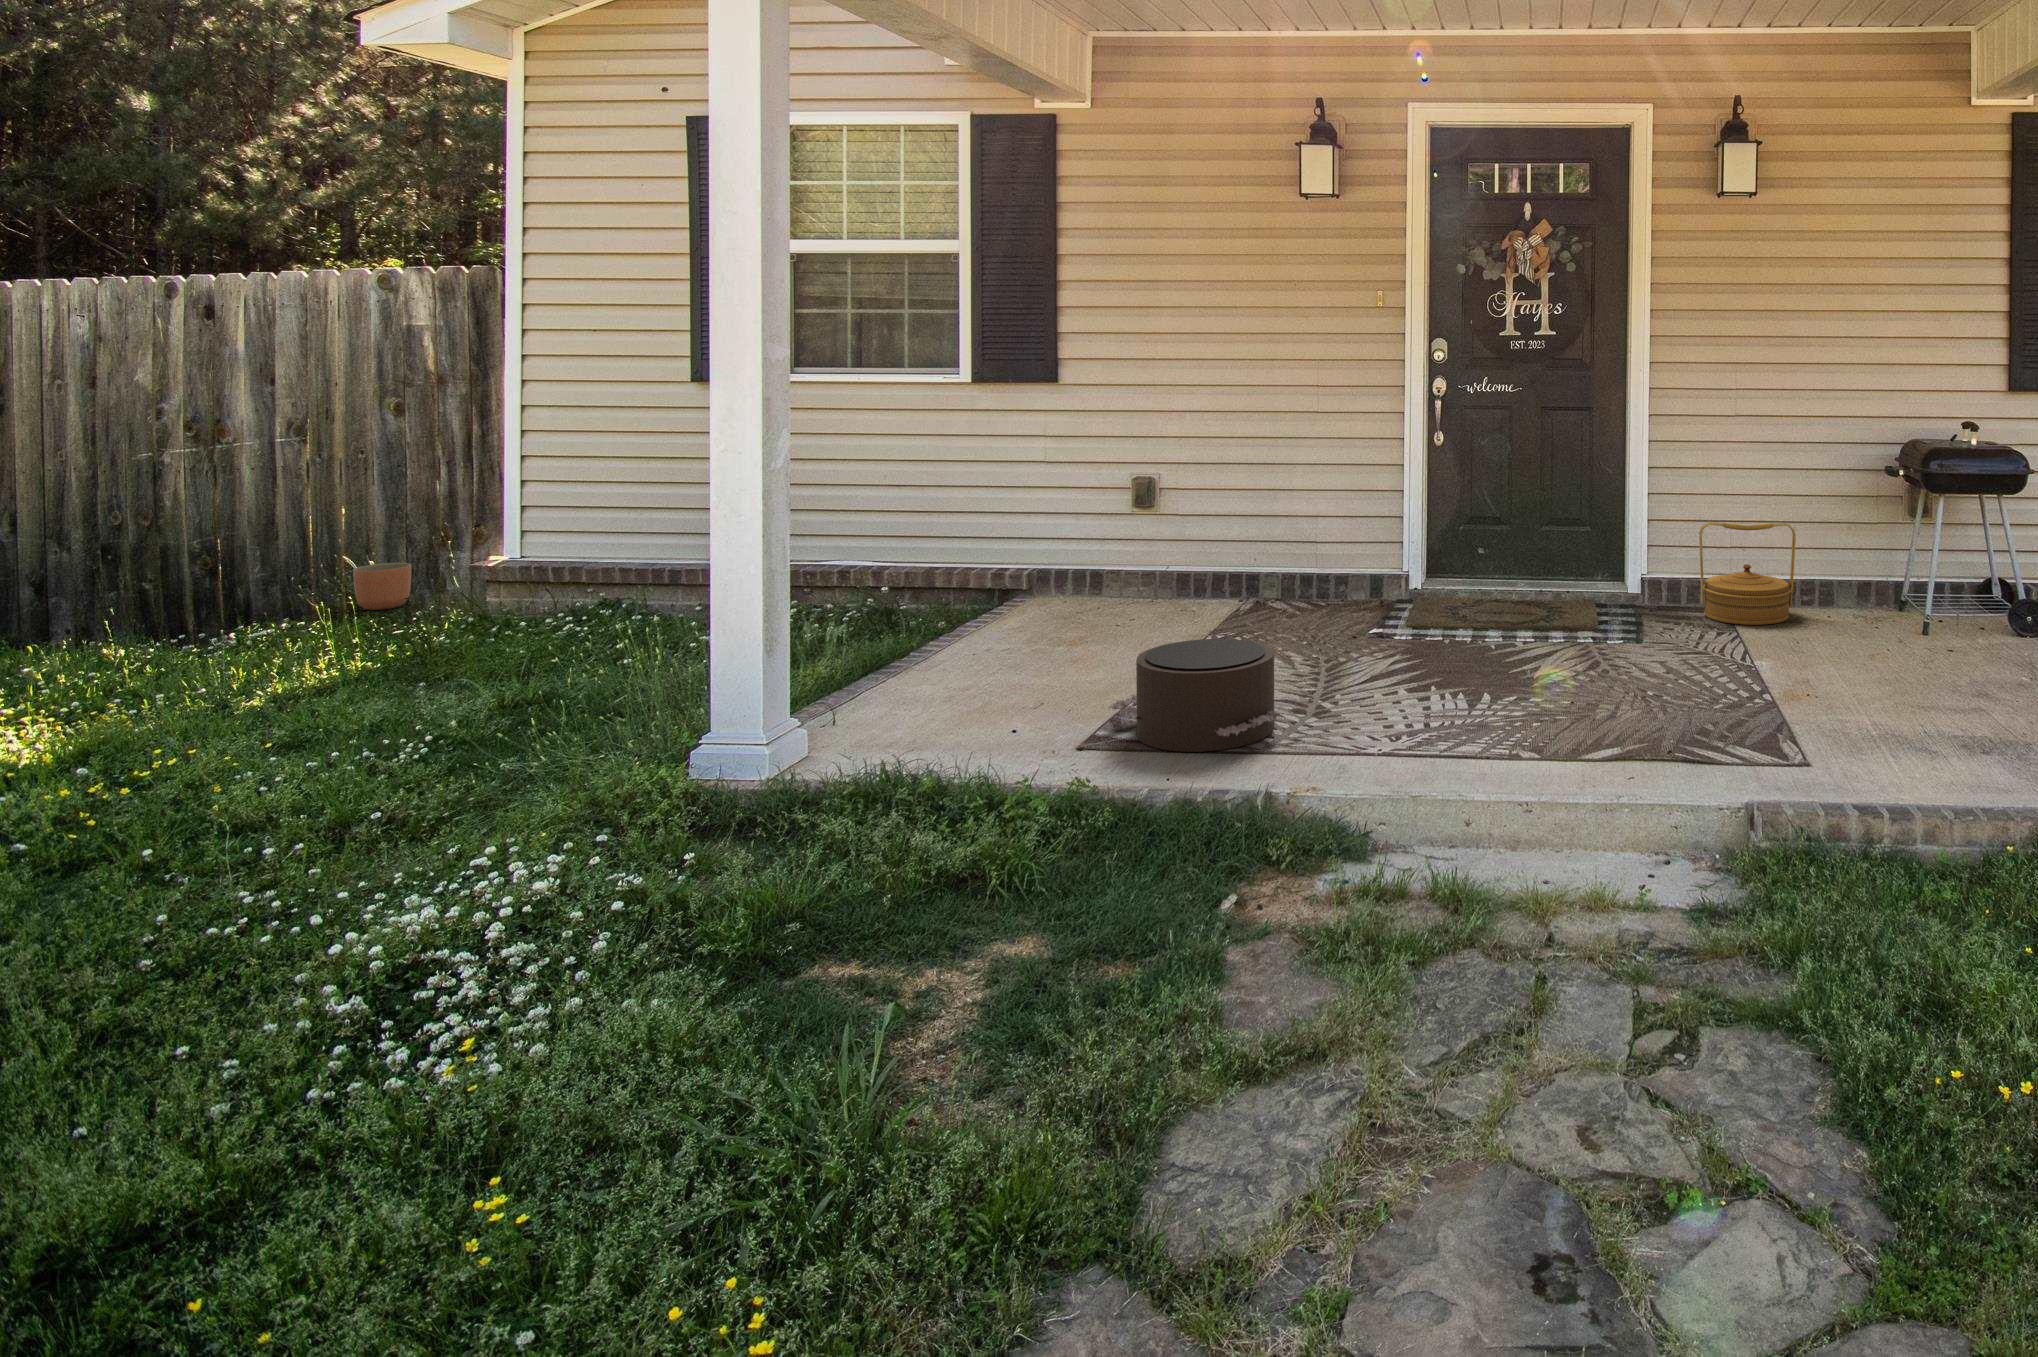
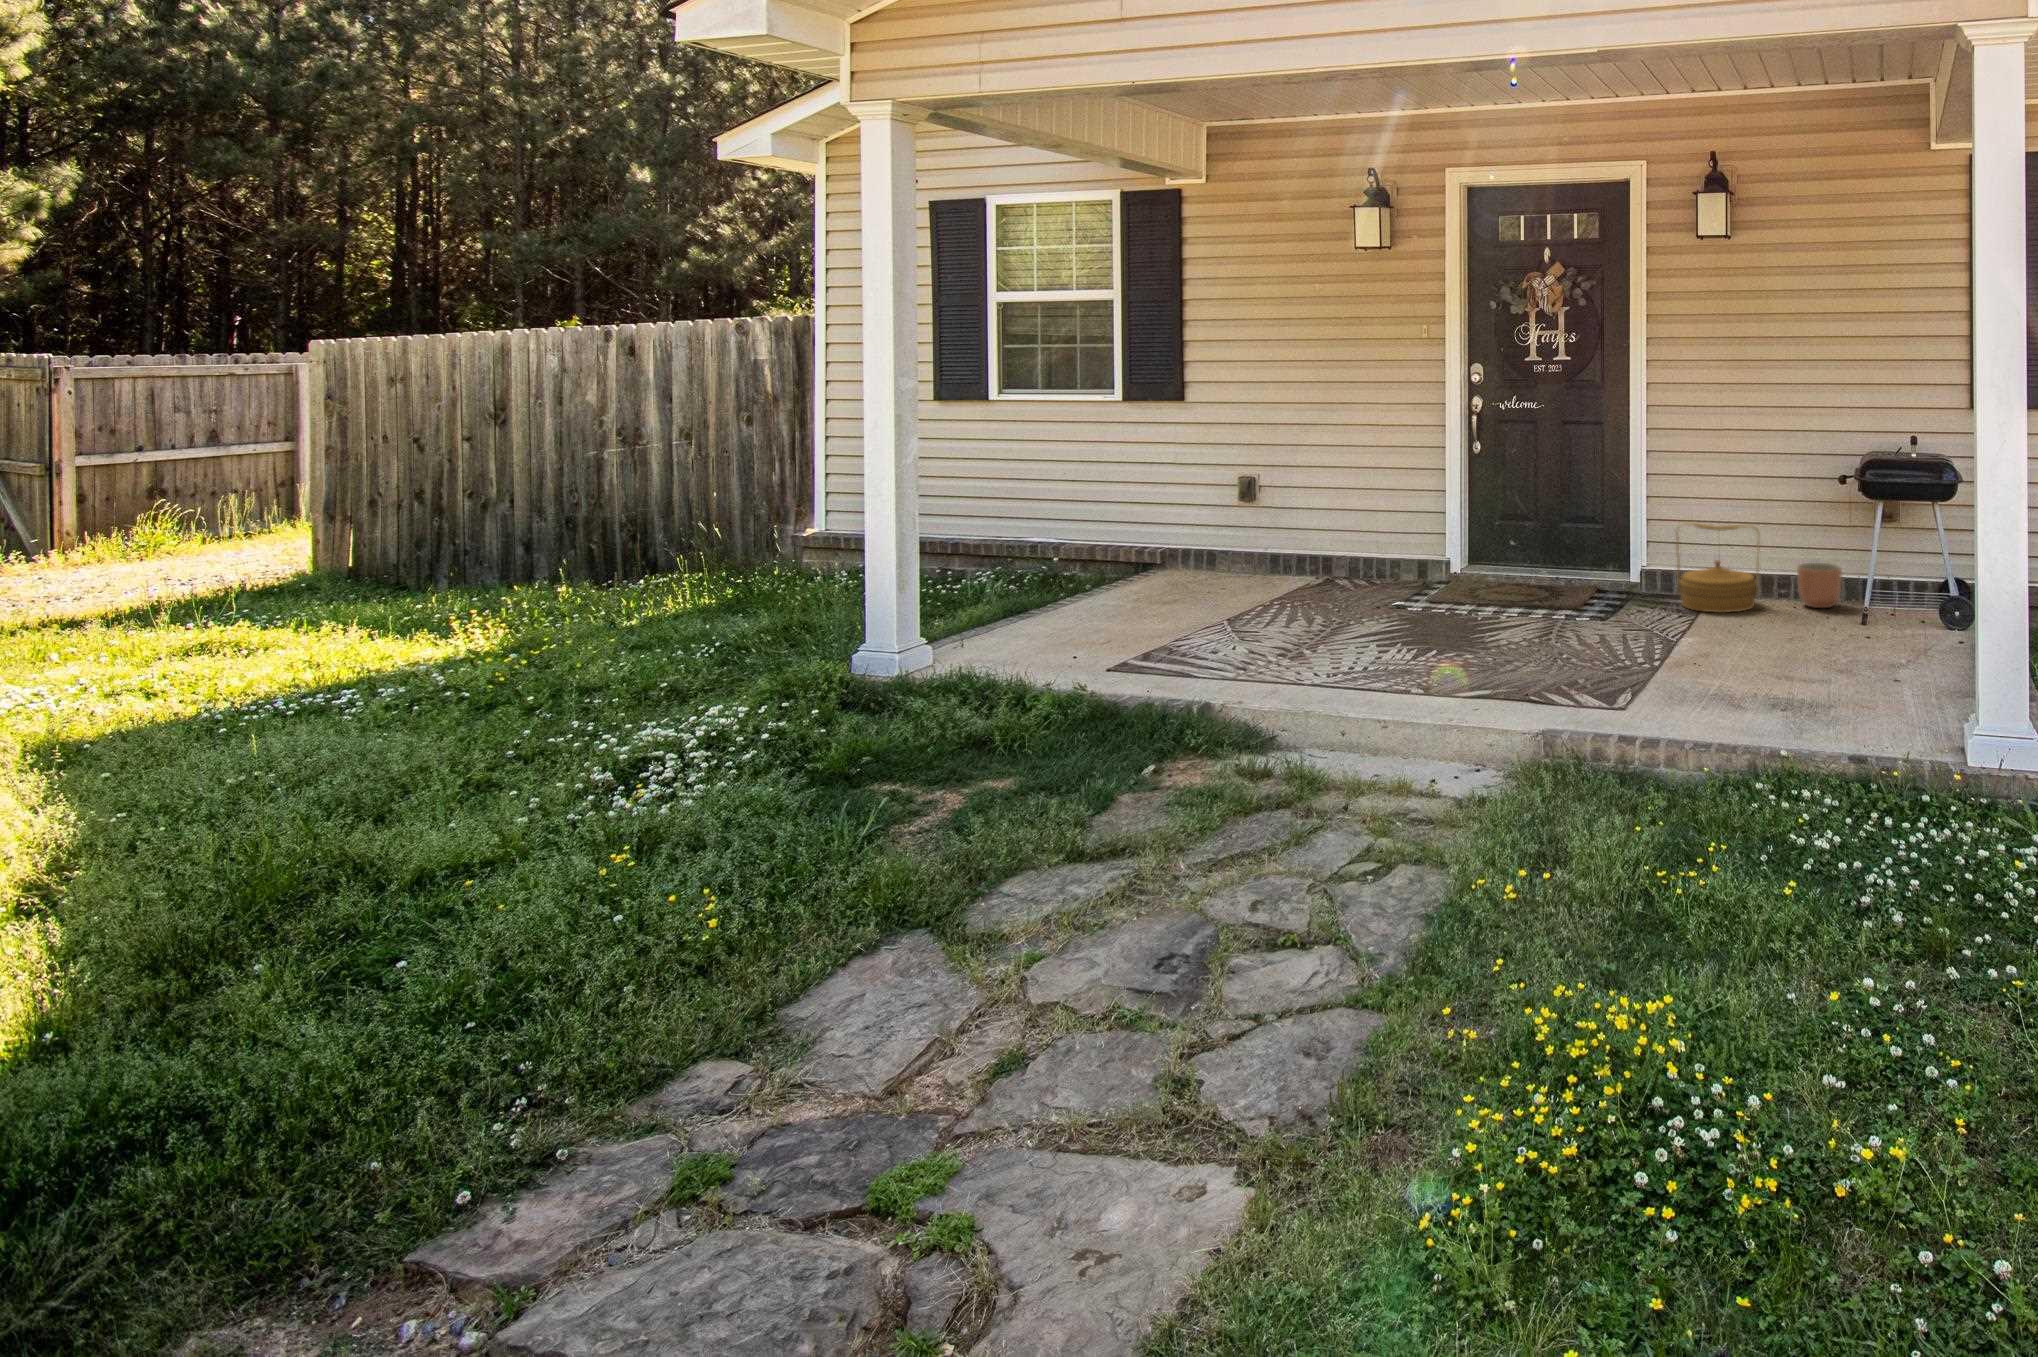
planter: present [353,563,411,610] -> present [1797,563,1842,608]
pouf: present [1109,639,1283,752] -> none [1135,598,1252,678]

